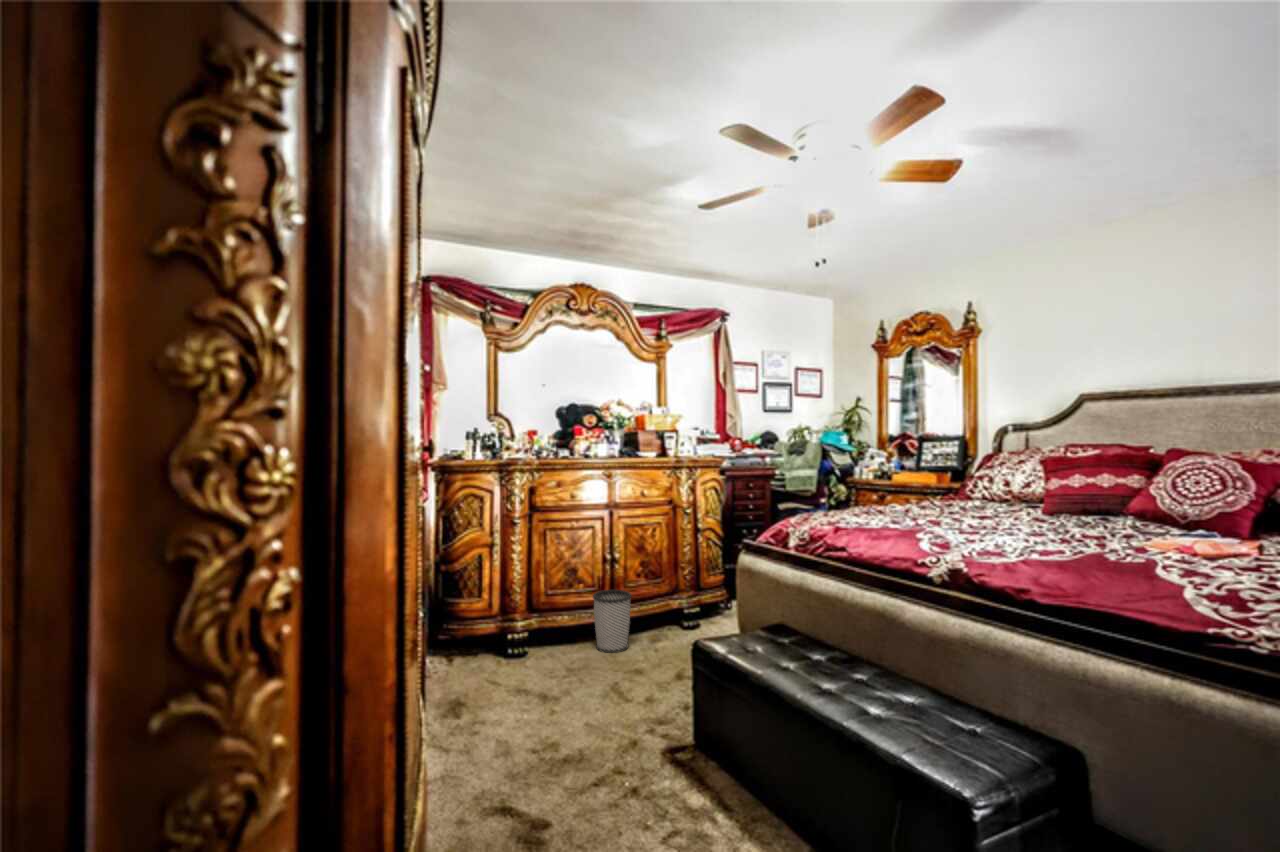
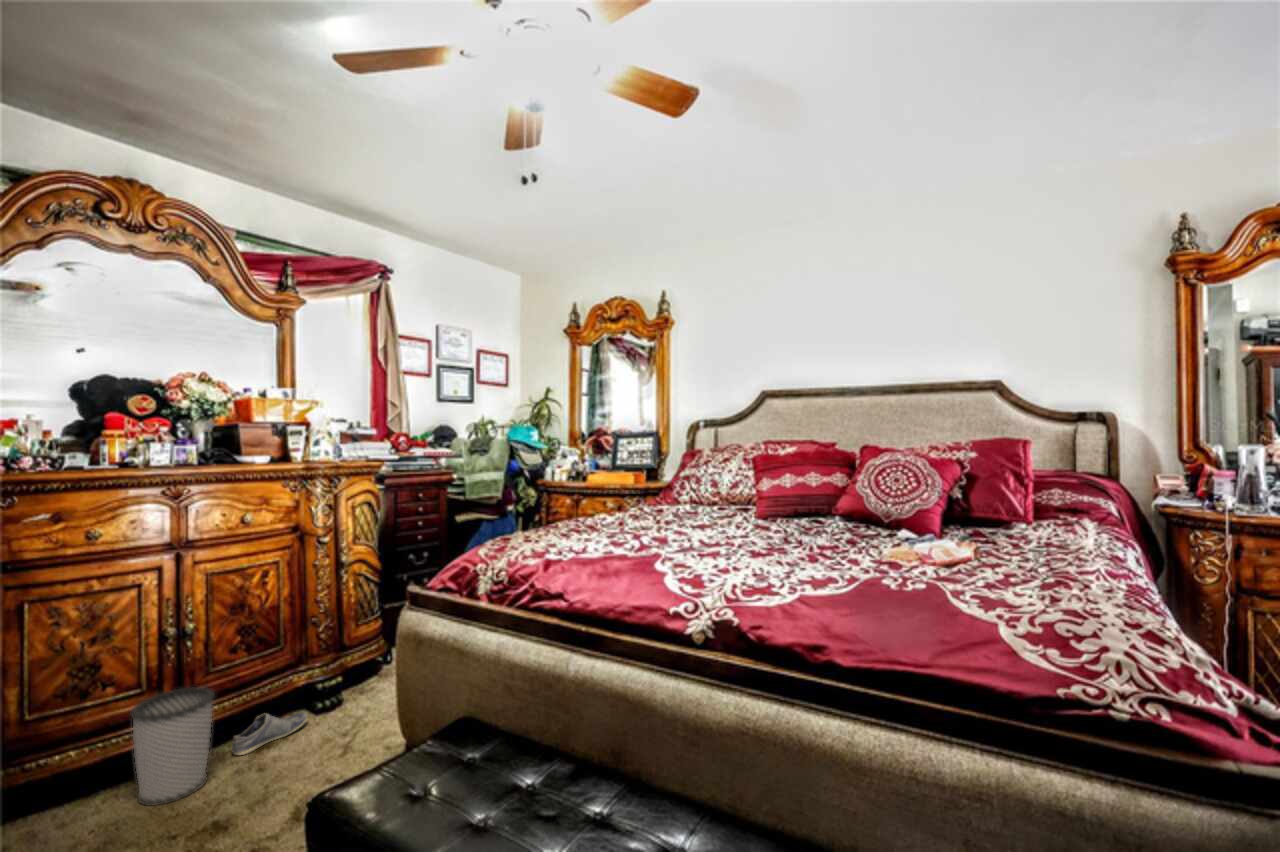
shoe: none [639,617,680,639] -> present [232,713,308,755]

